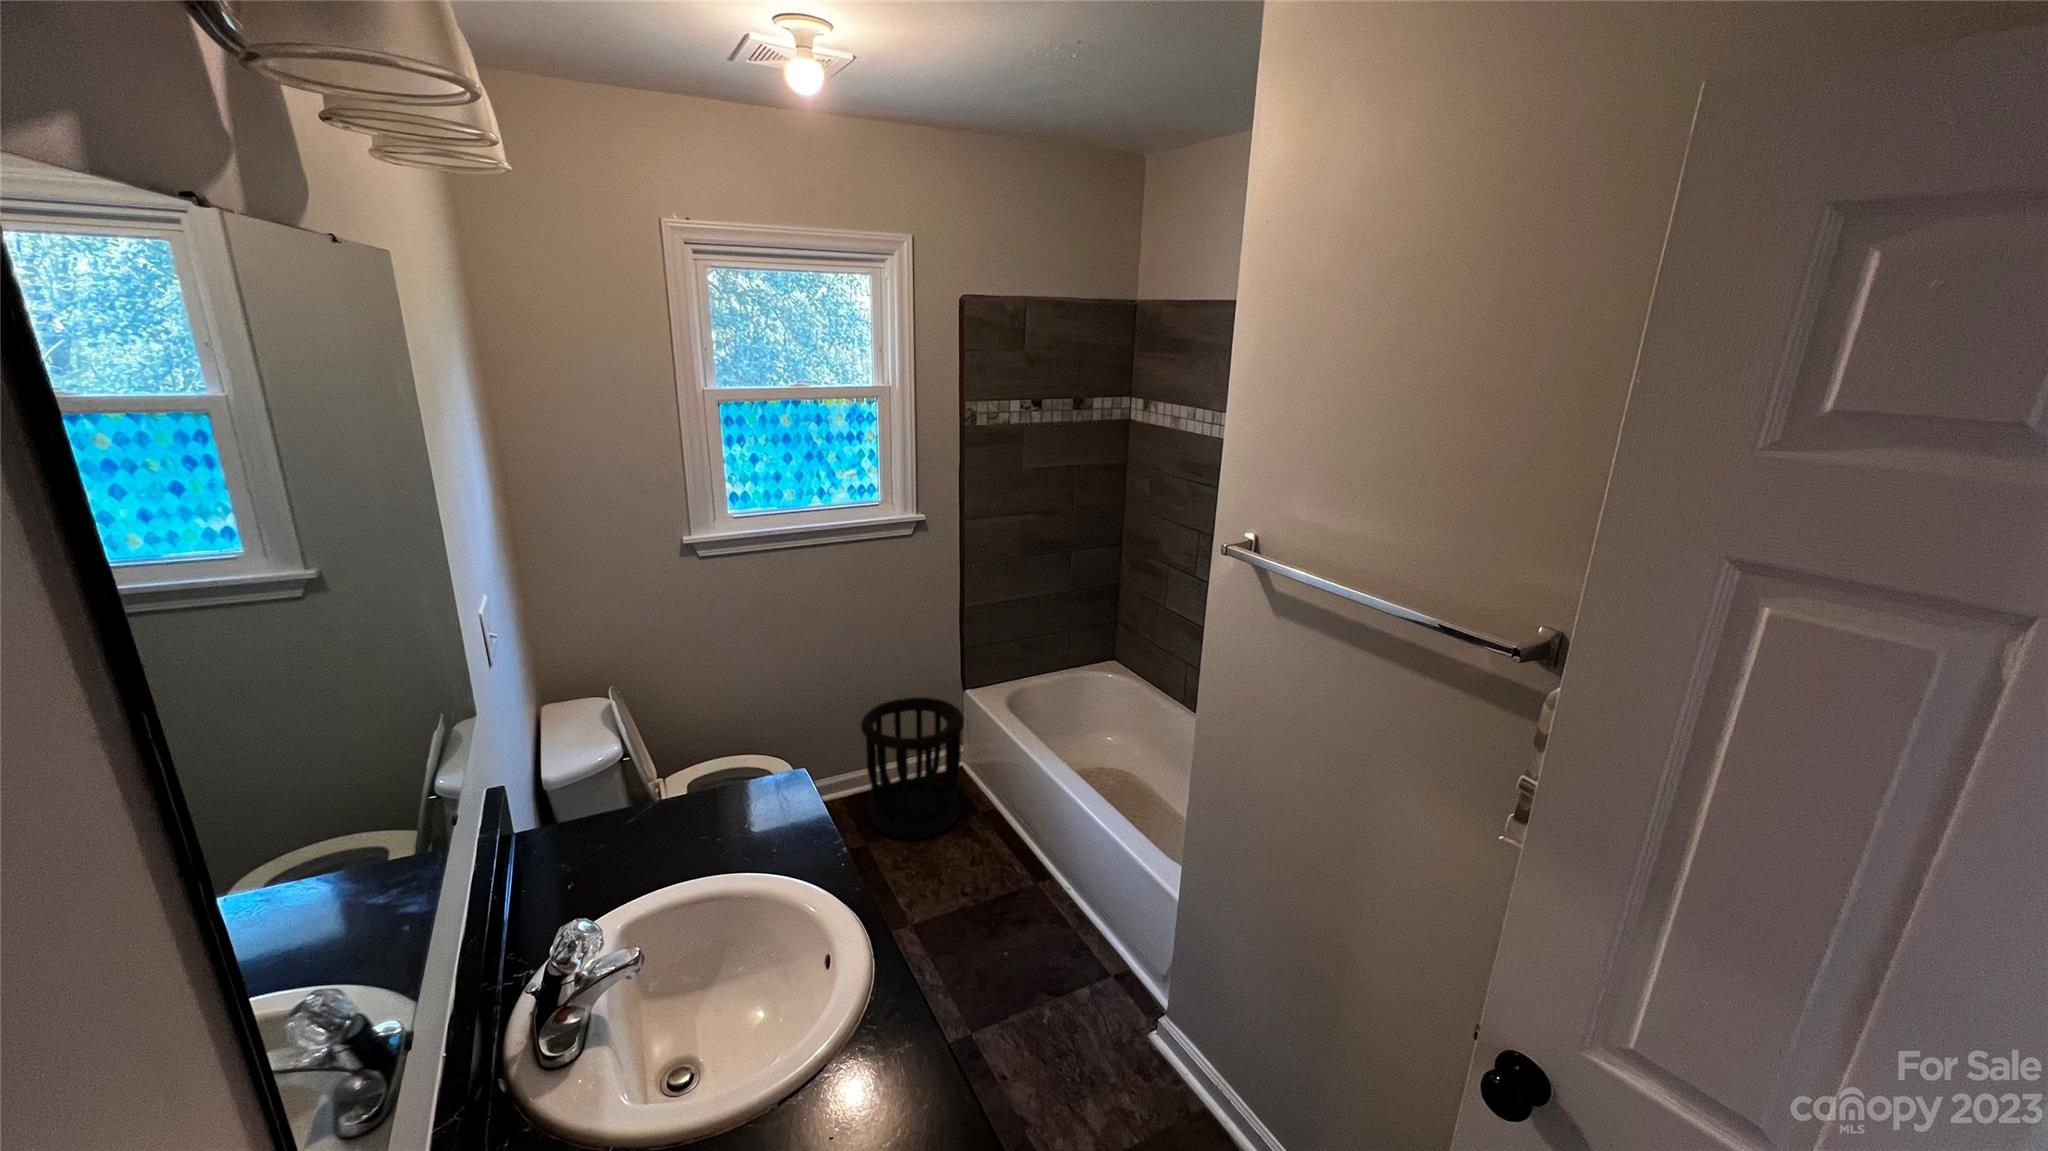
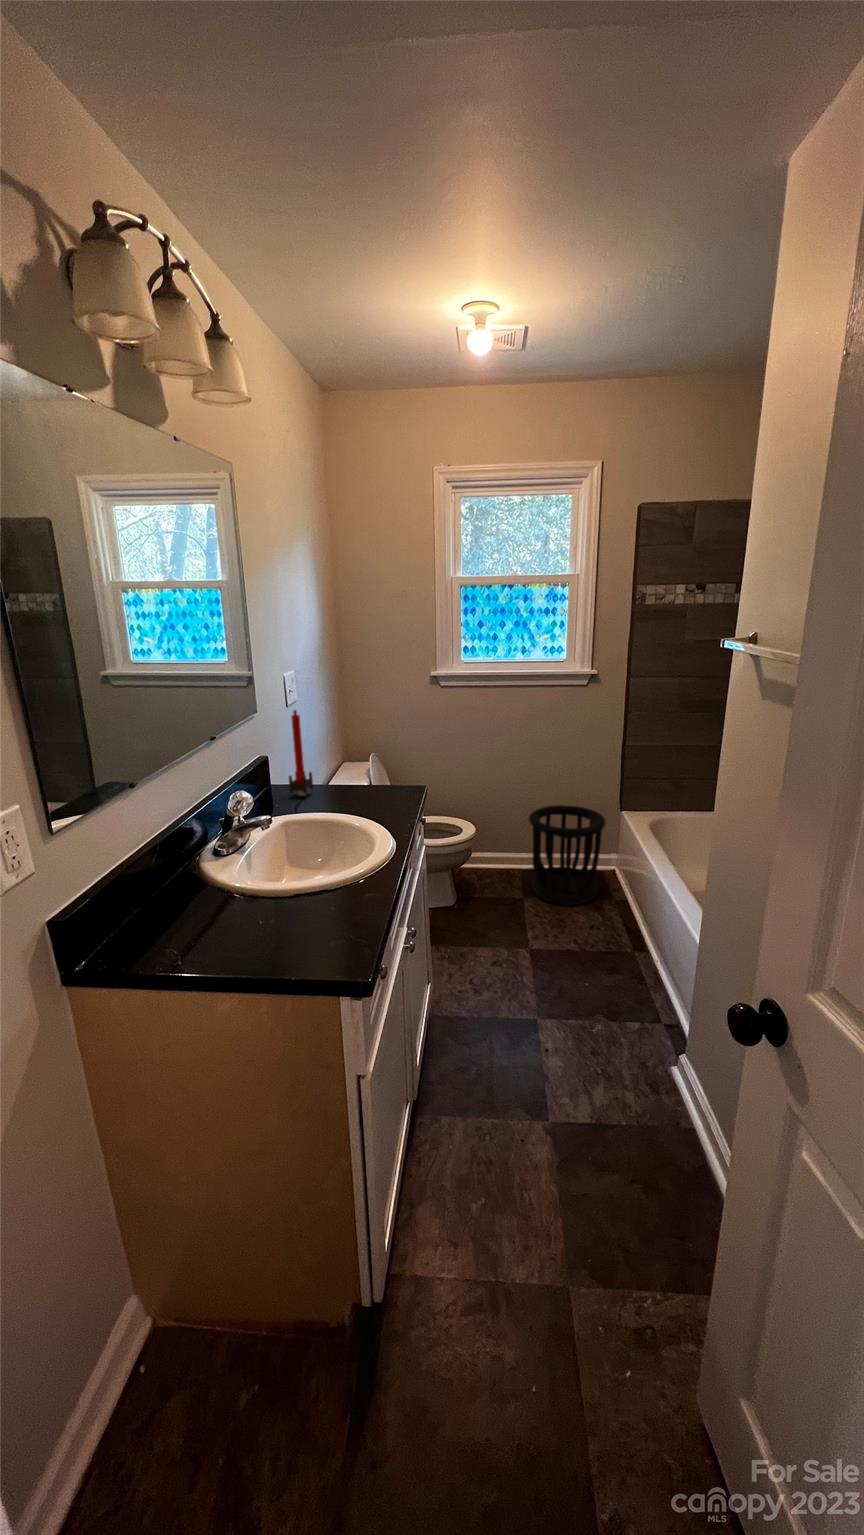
candle: none [586,694,632,846] -> present [289,710,313,796]

